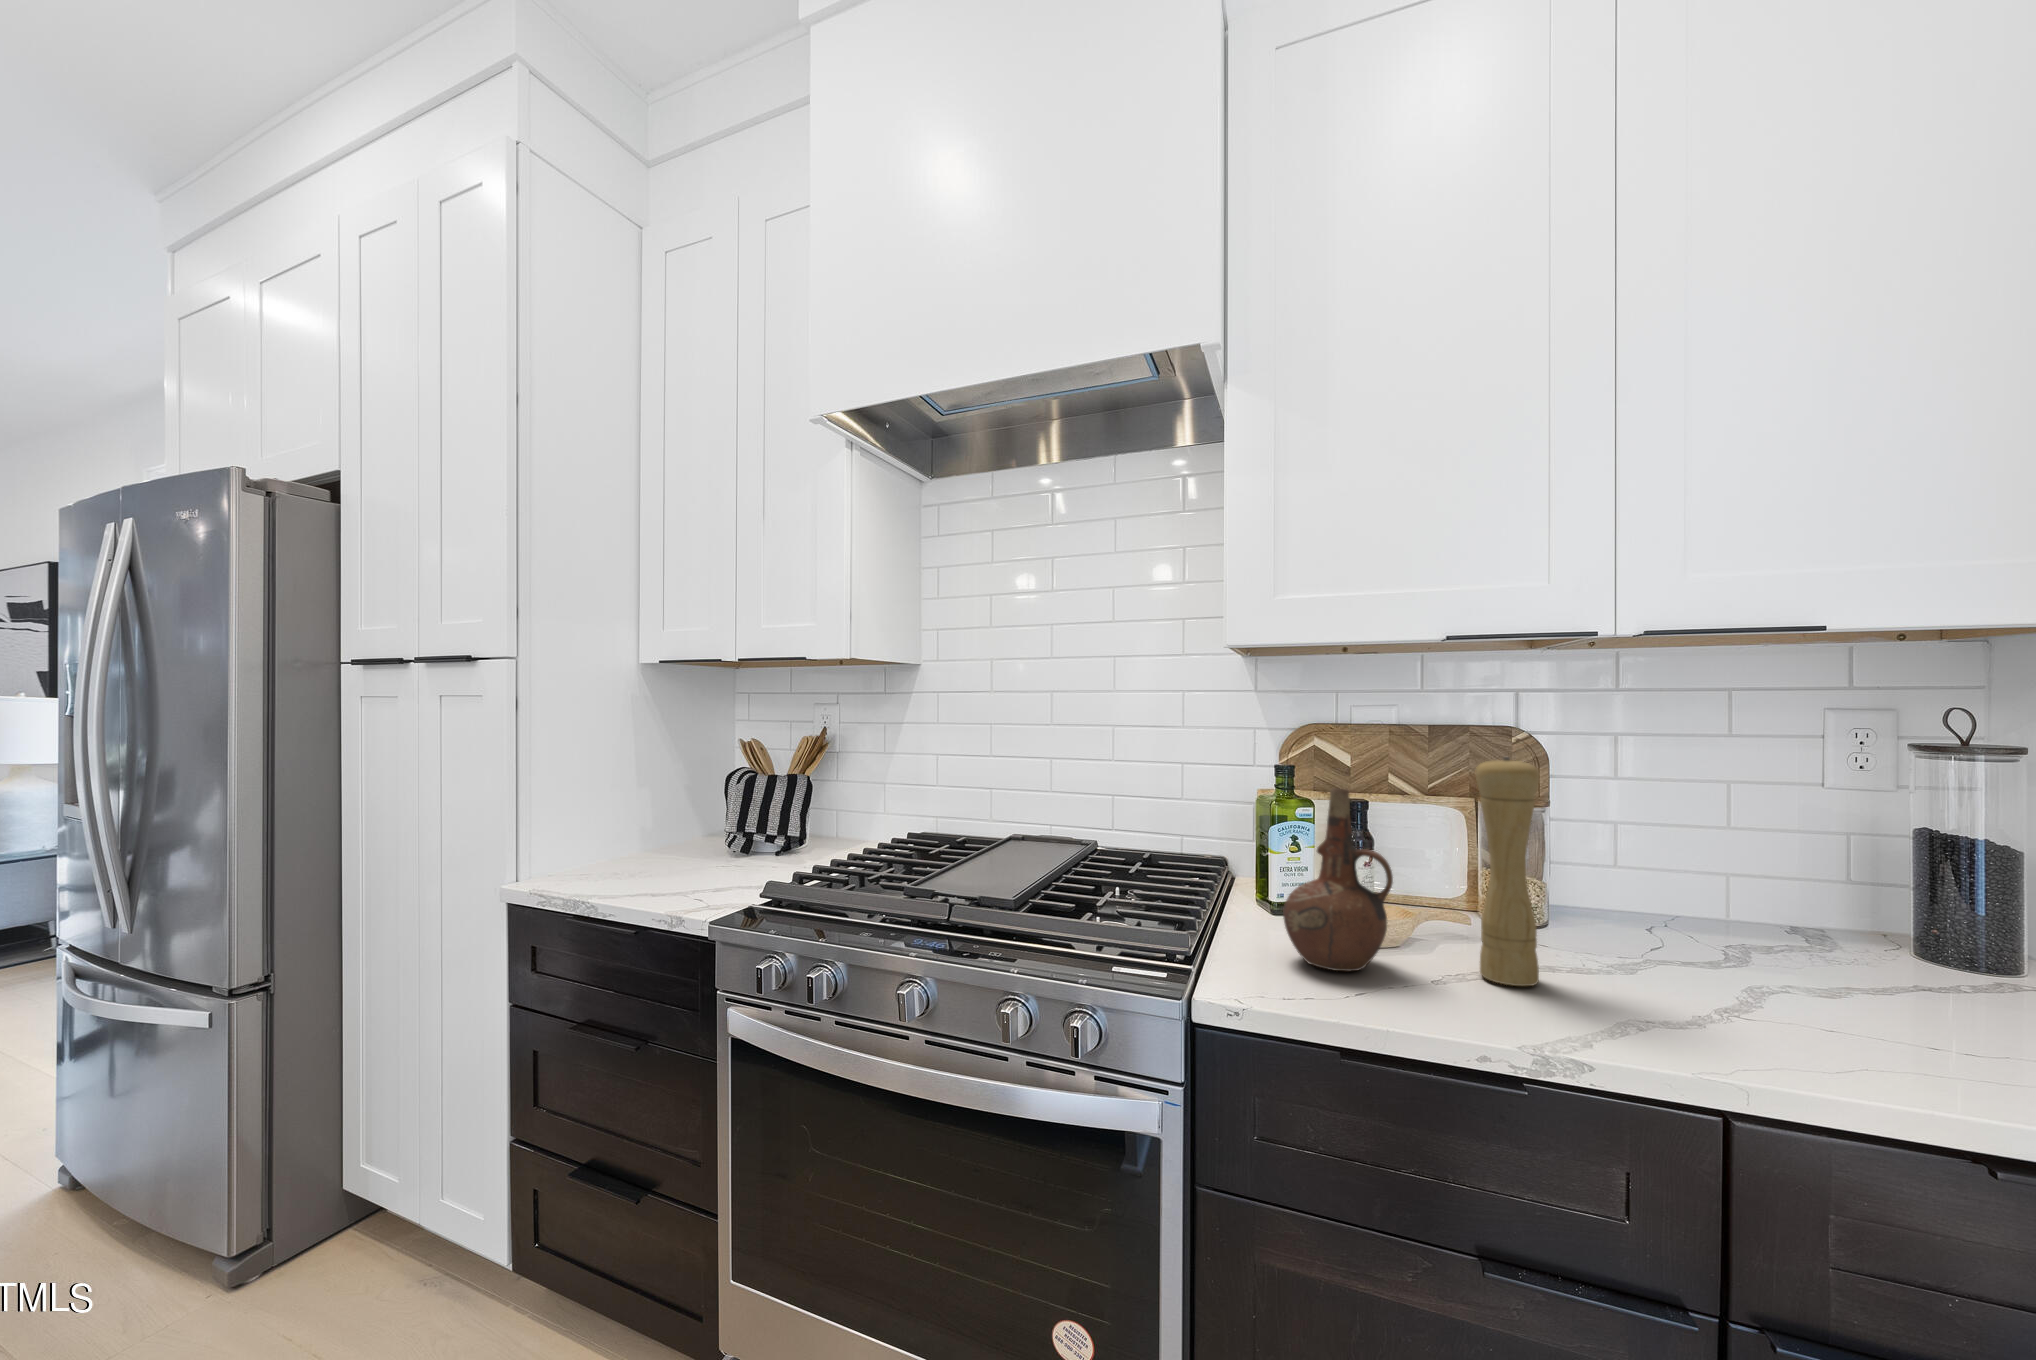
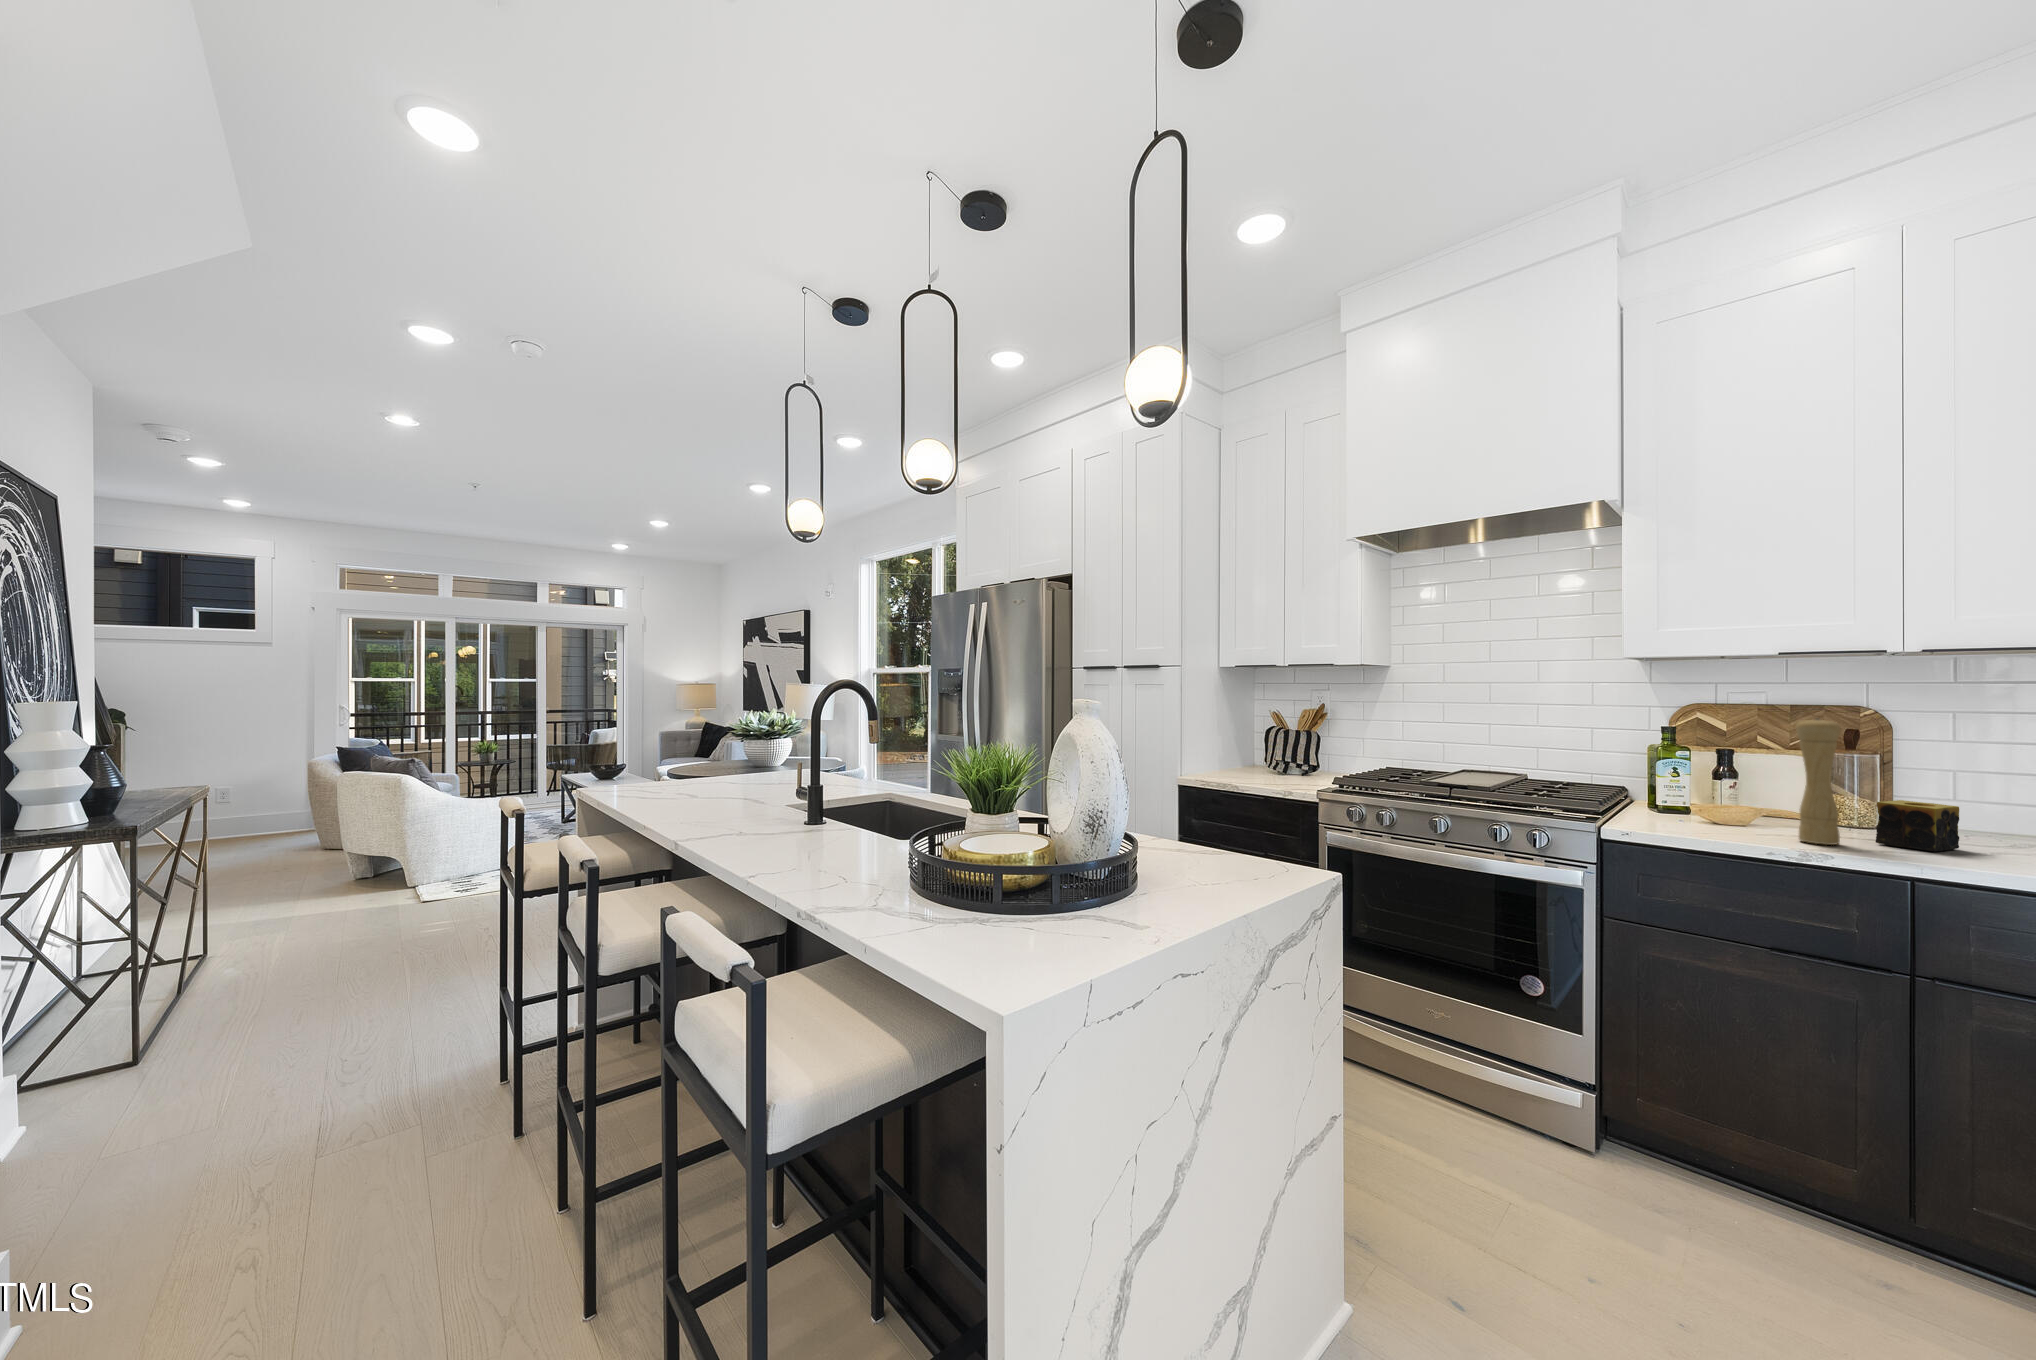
ceramic pitcher: present [1283,788,1393,971] -> none [1662,735,1737,833]
candle: none [1577,888,1680,987] -> present [1876,800,1959,851]

